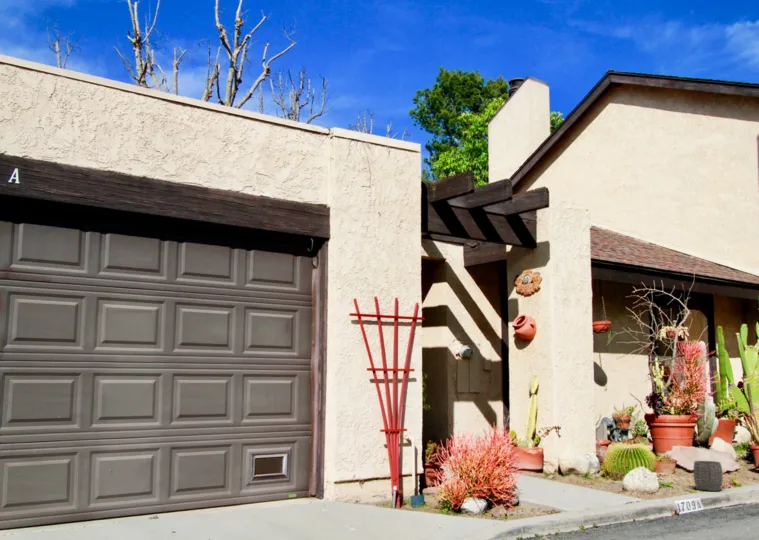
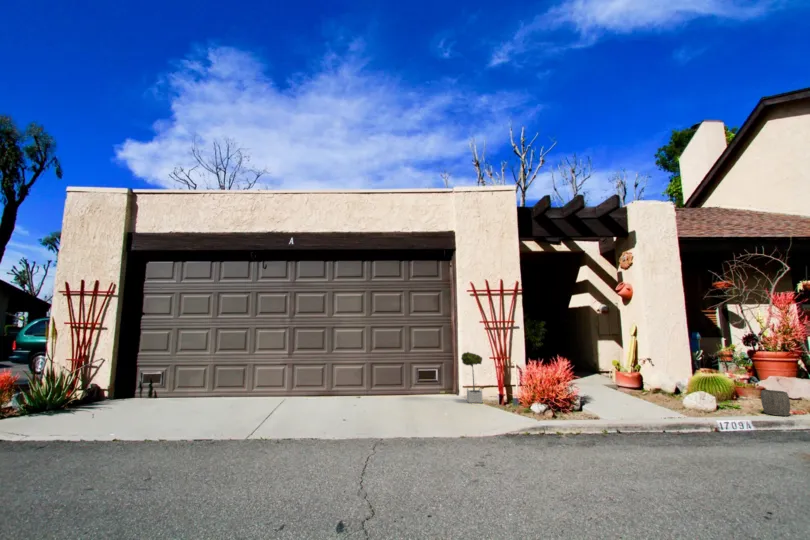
potted tree: none [342,419,380,507] -> present [461,352,482,403]

